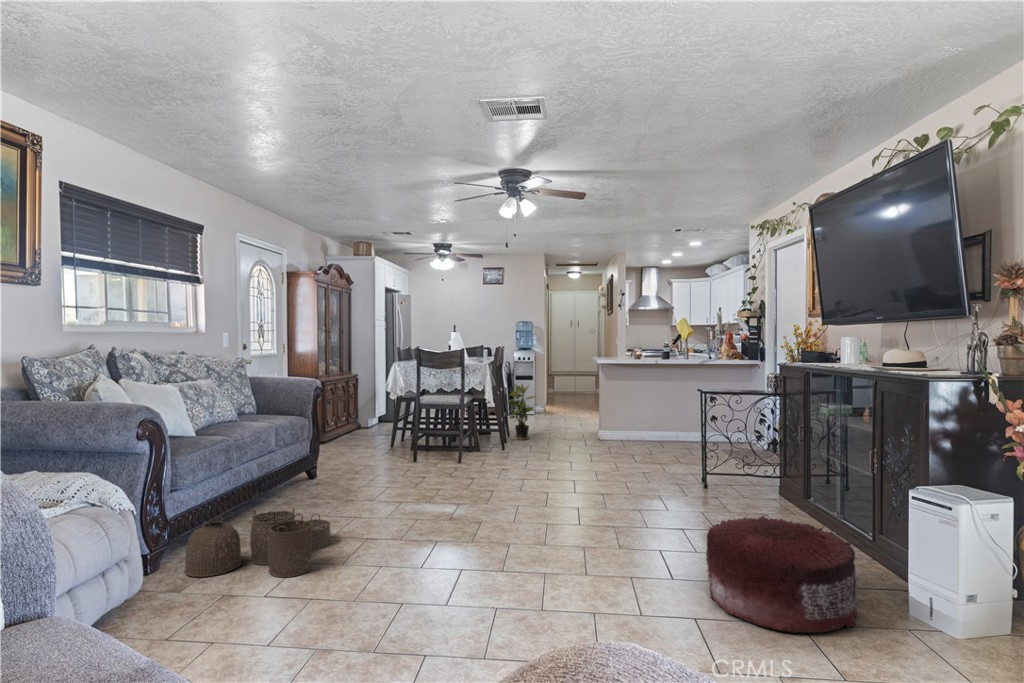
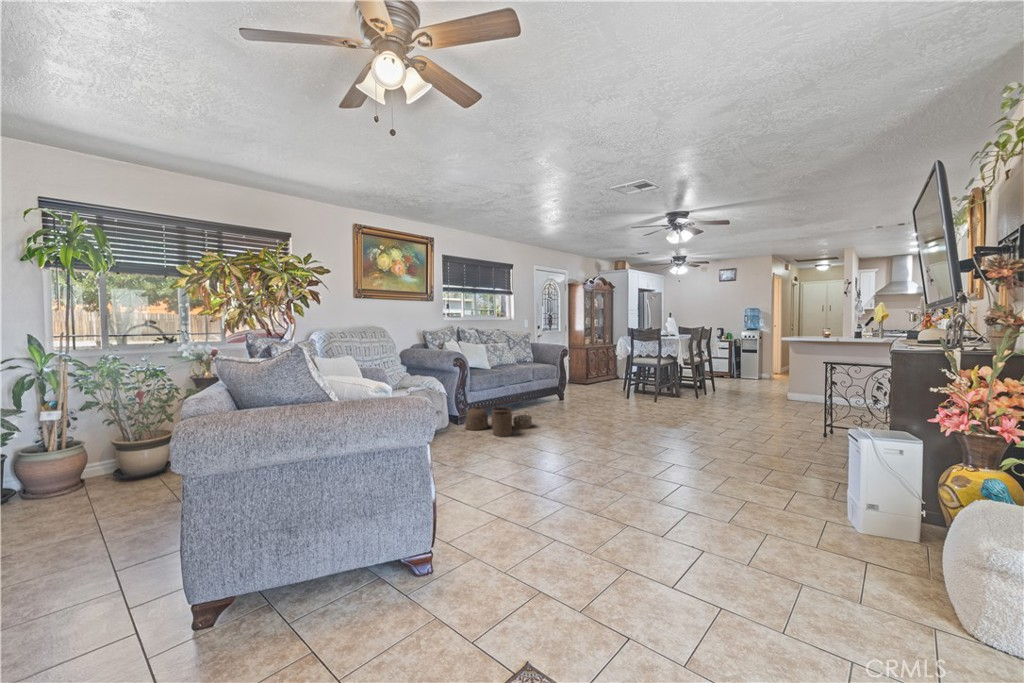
potted plant: present [507,384,535,440] -> none [704,355,729,396]
pouf: present [706,516,857,633] -> none [689,446,804,529]

